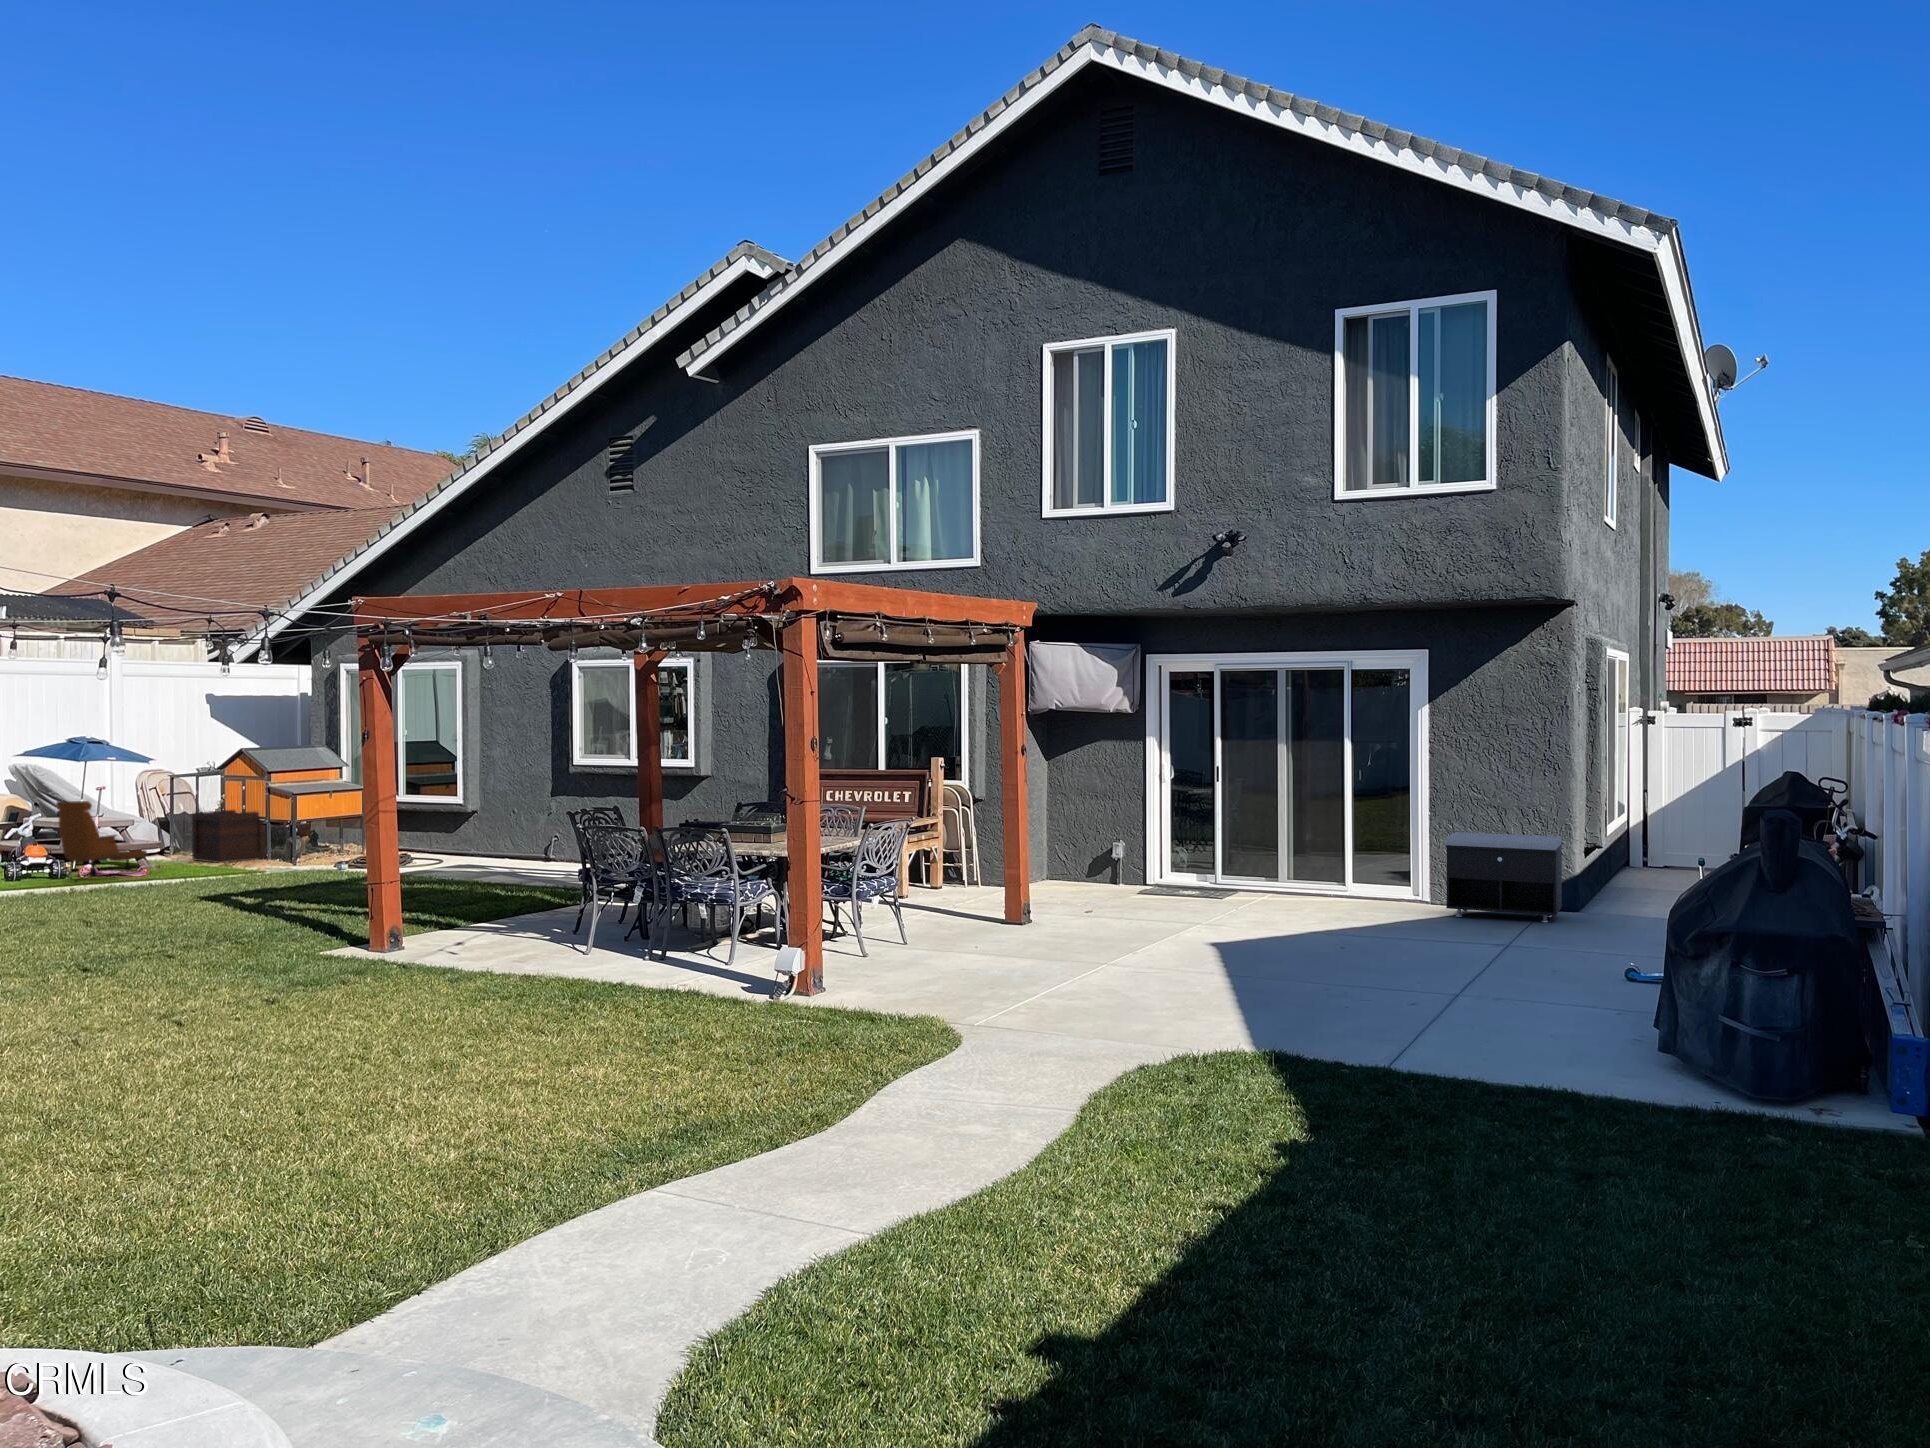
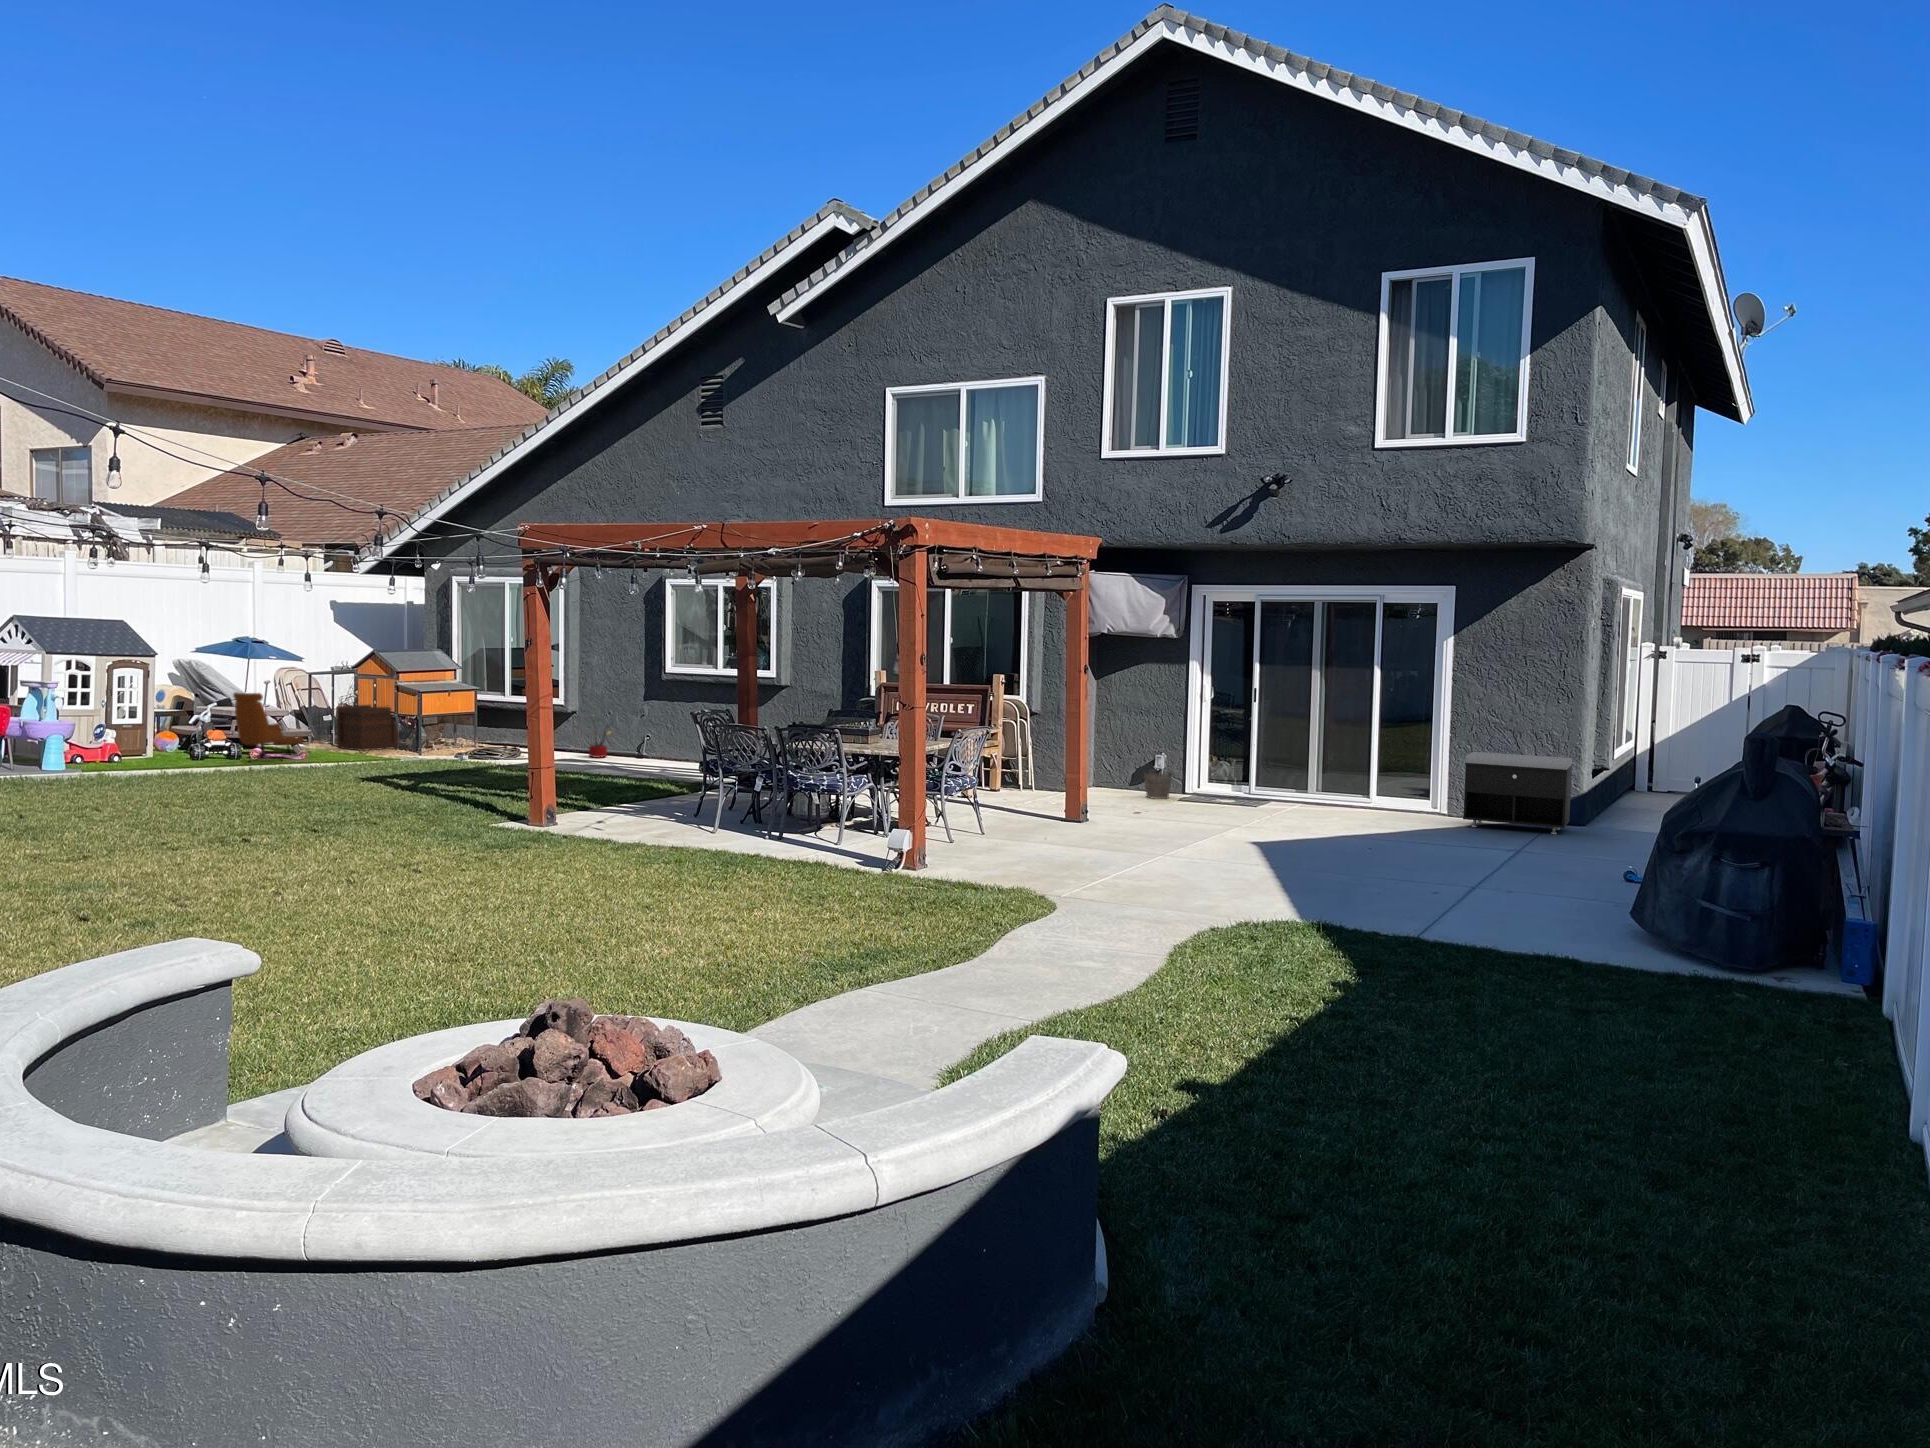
decorative plant: none [483,813,512,863] -> present [589,721,611,758]
bucket: none [1099,861,1133,894] -> present [1144,770,1173,799]

